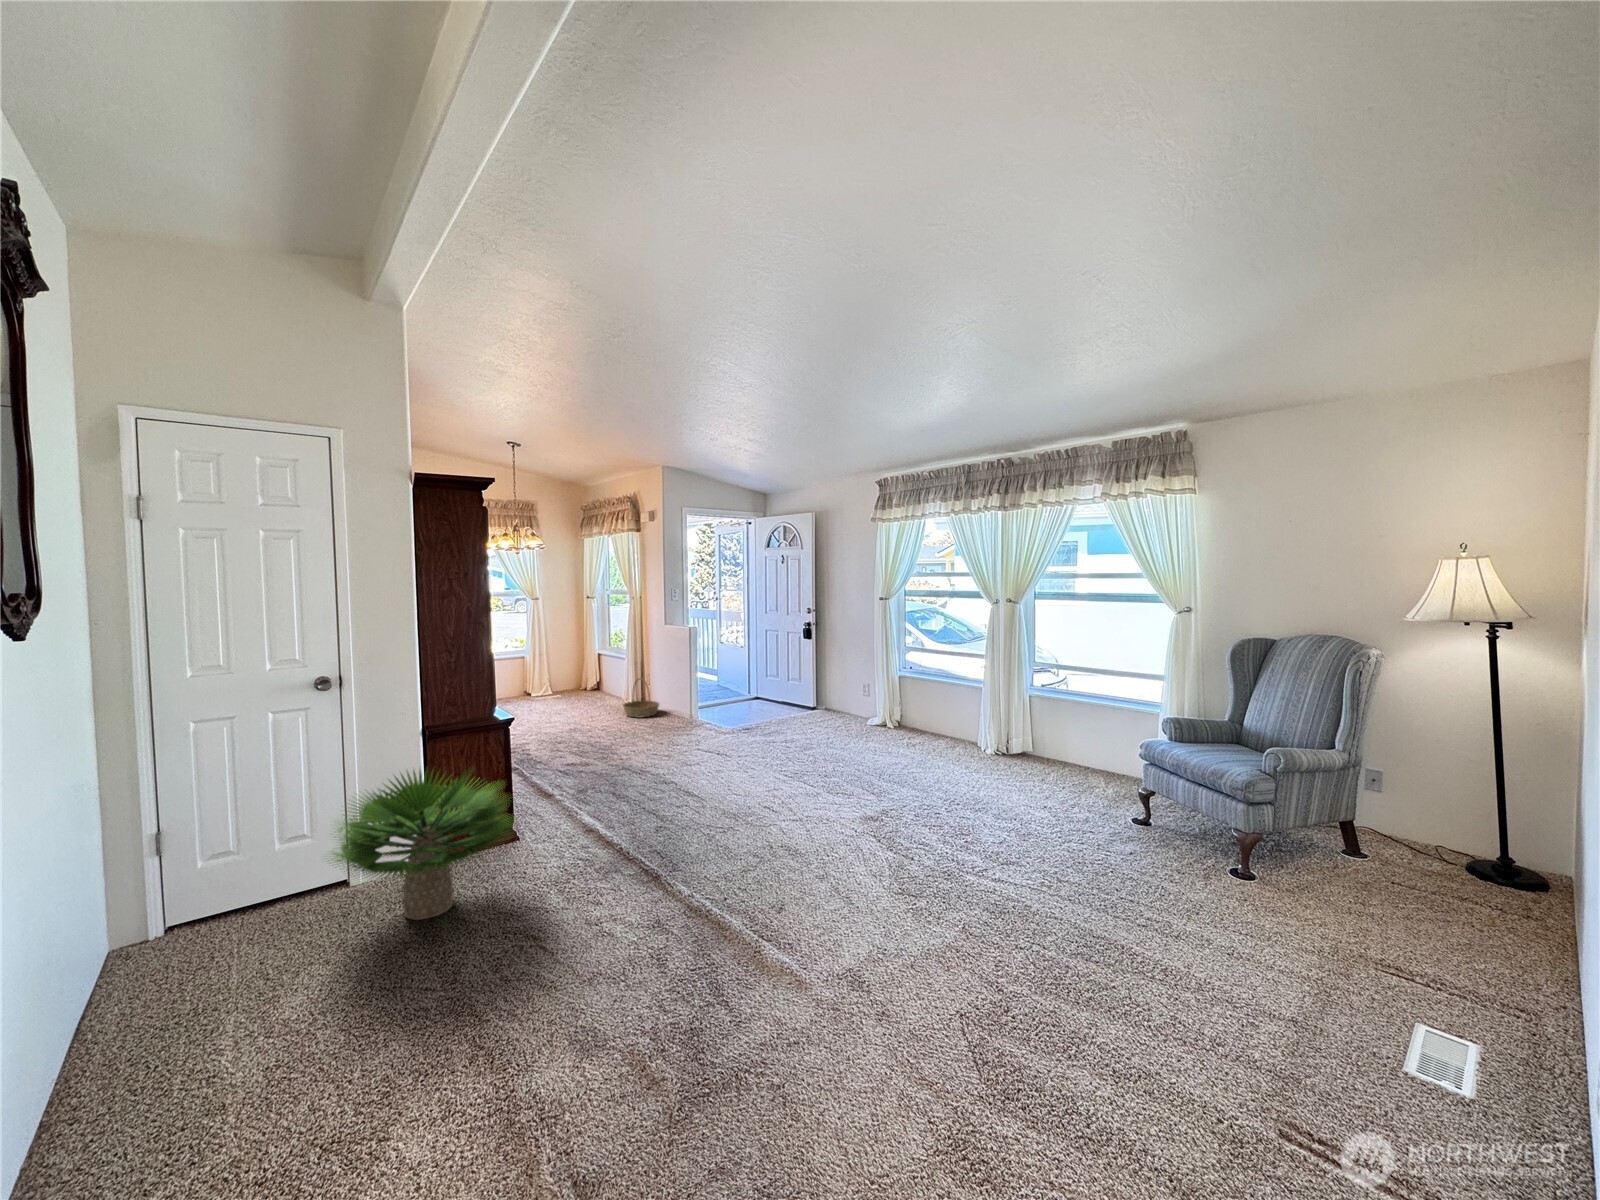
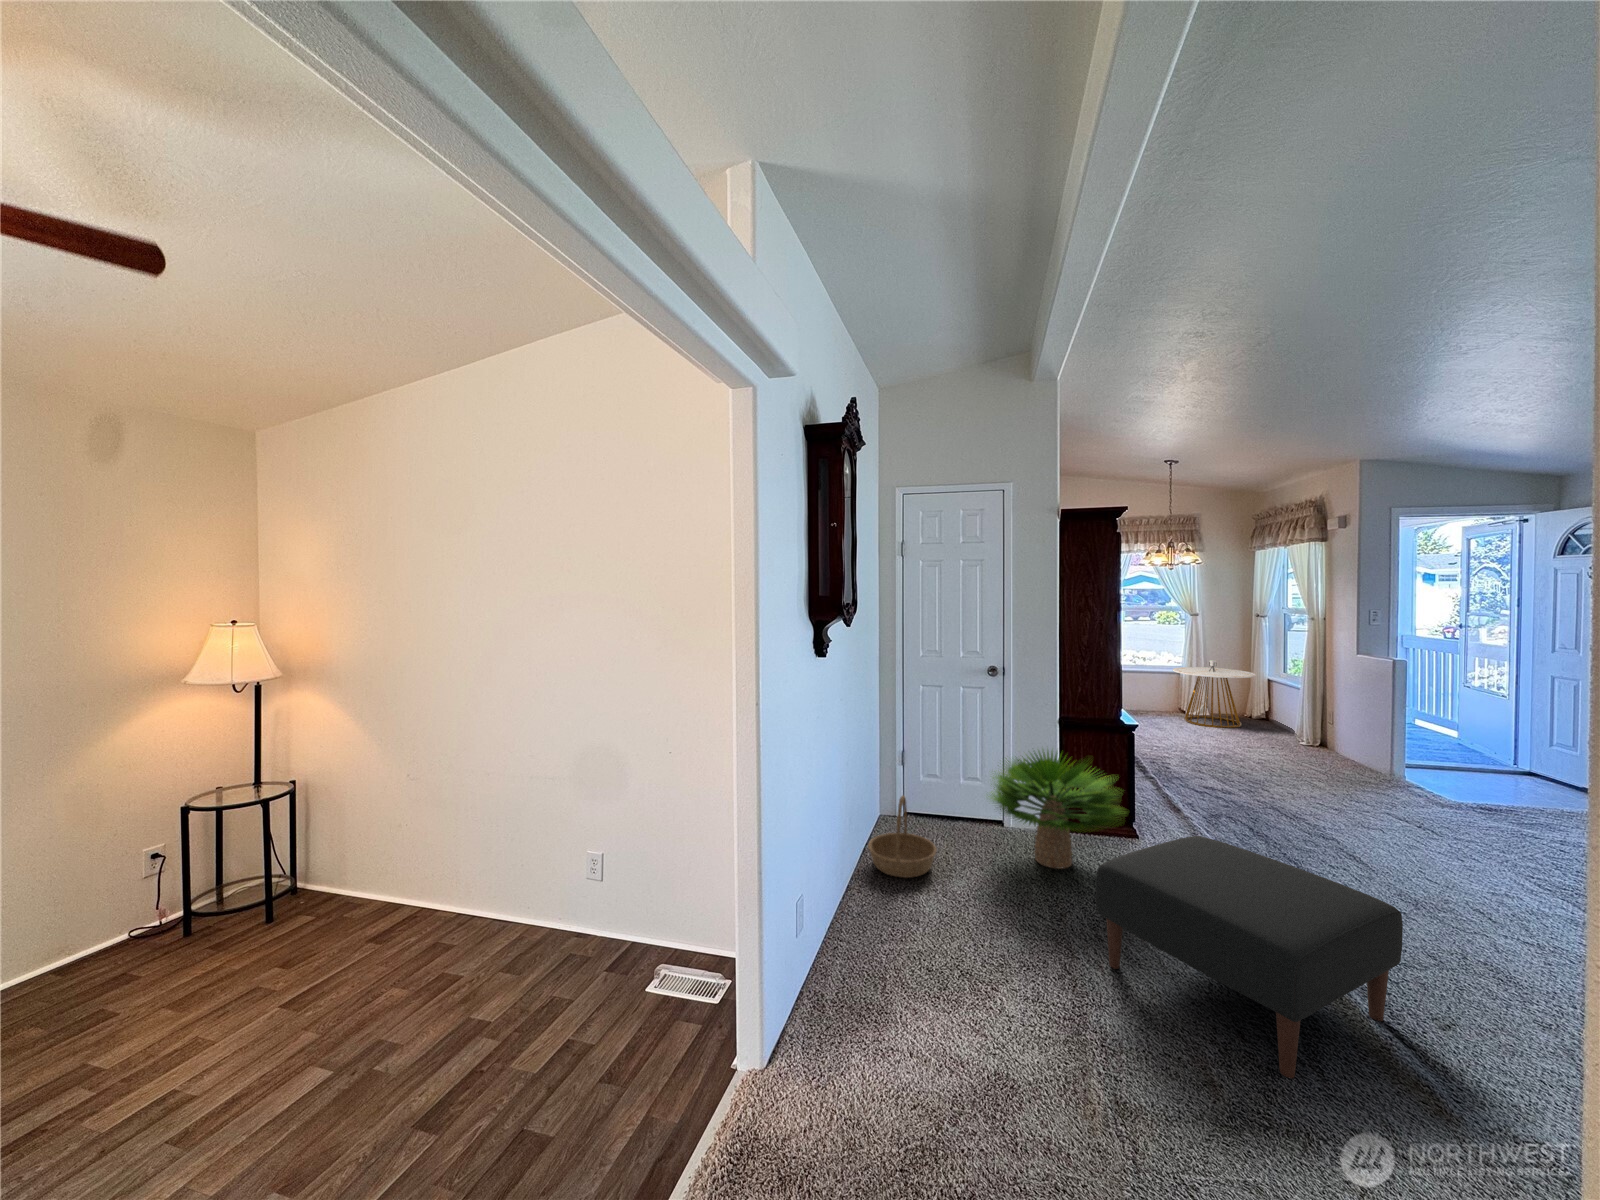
side table: none [519,641,591,706] -> present [1173,660,1256,728]
basket: present [623,678,659,718] -> present [868,796,937,878]
ottoman: none [509,820,754,1026] -> present [1096,836,1403,1078]

